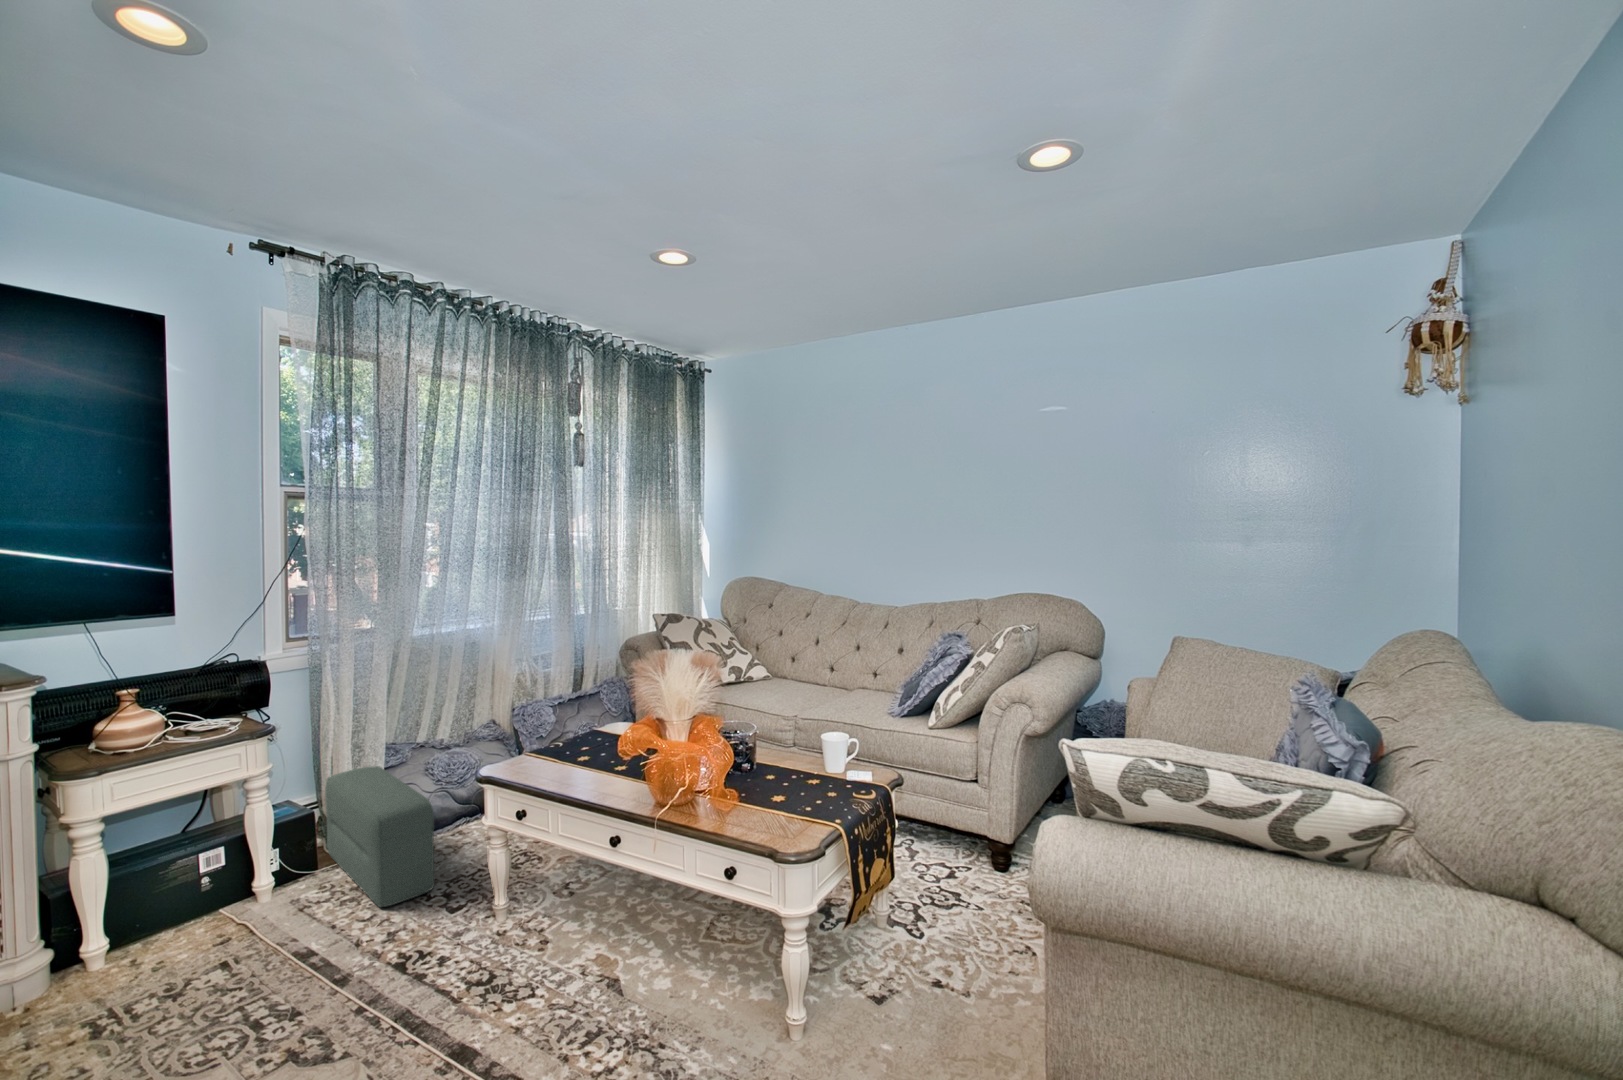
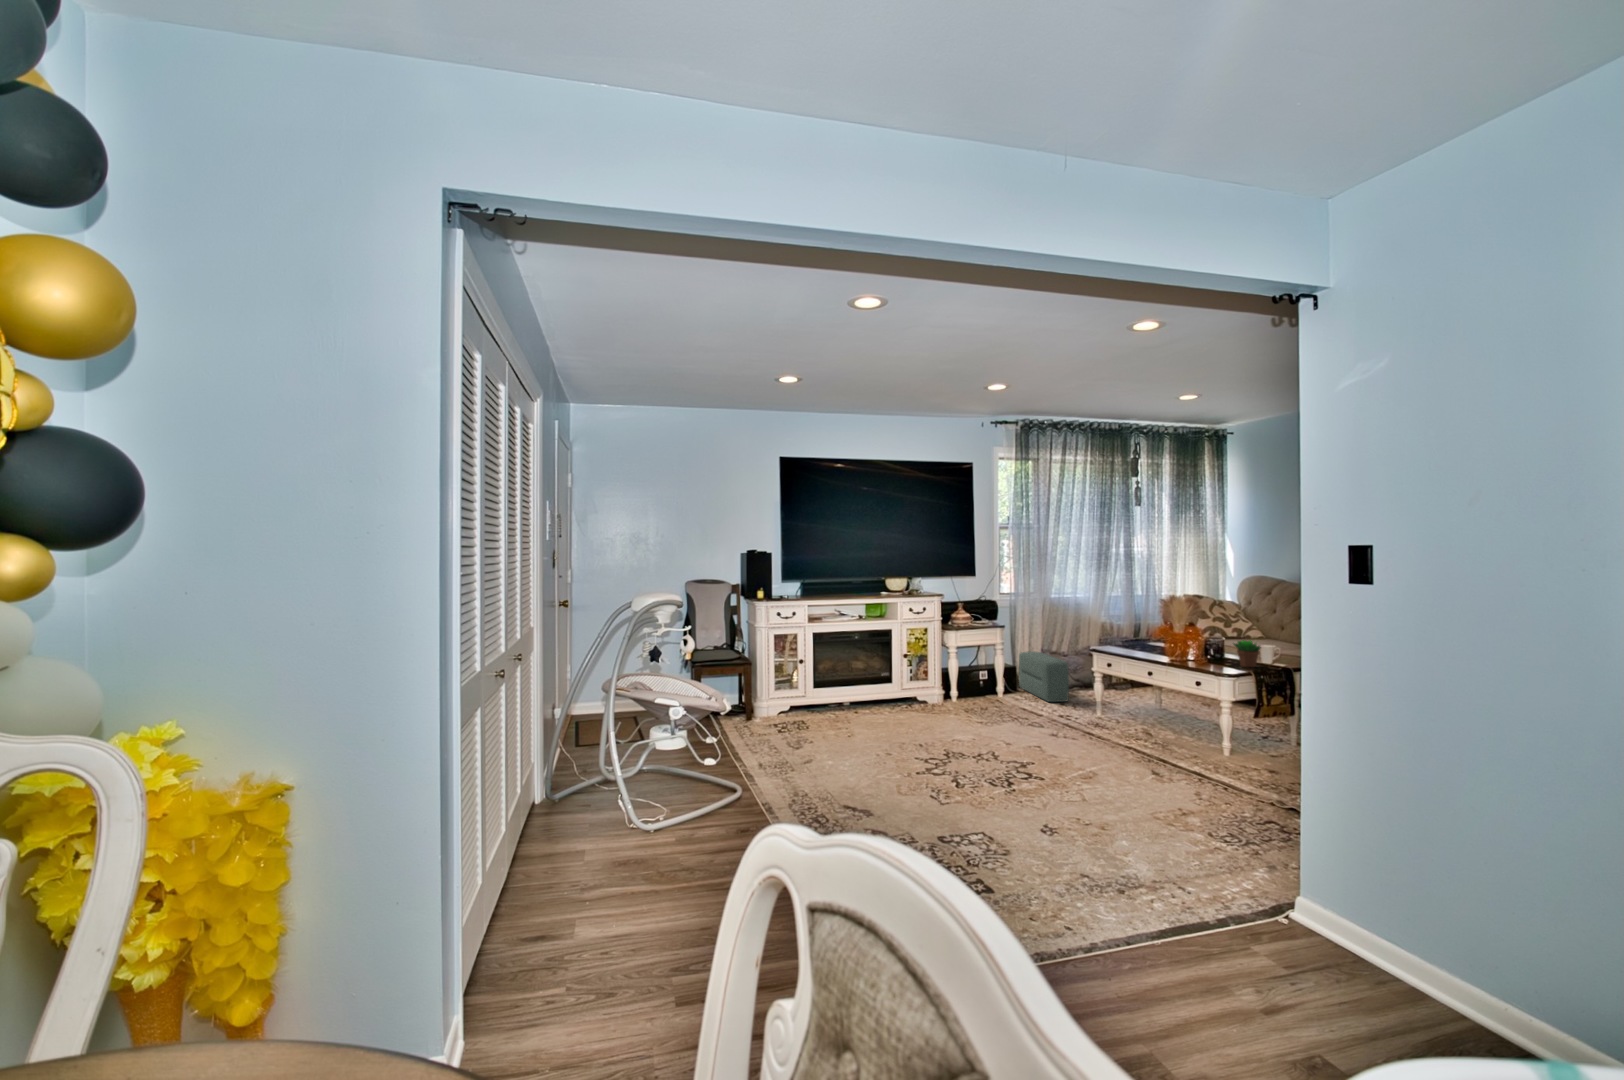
succulent plant: none [786,738,844,803] -> present [1234,640,1261,667]

